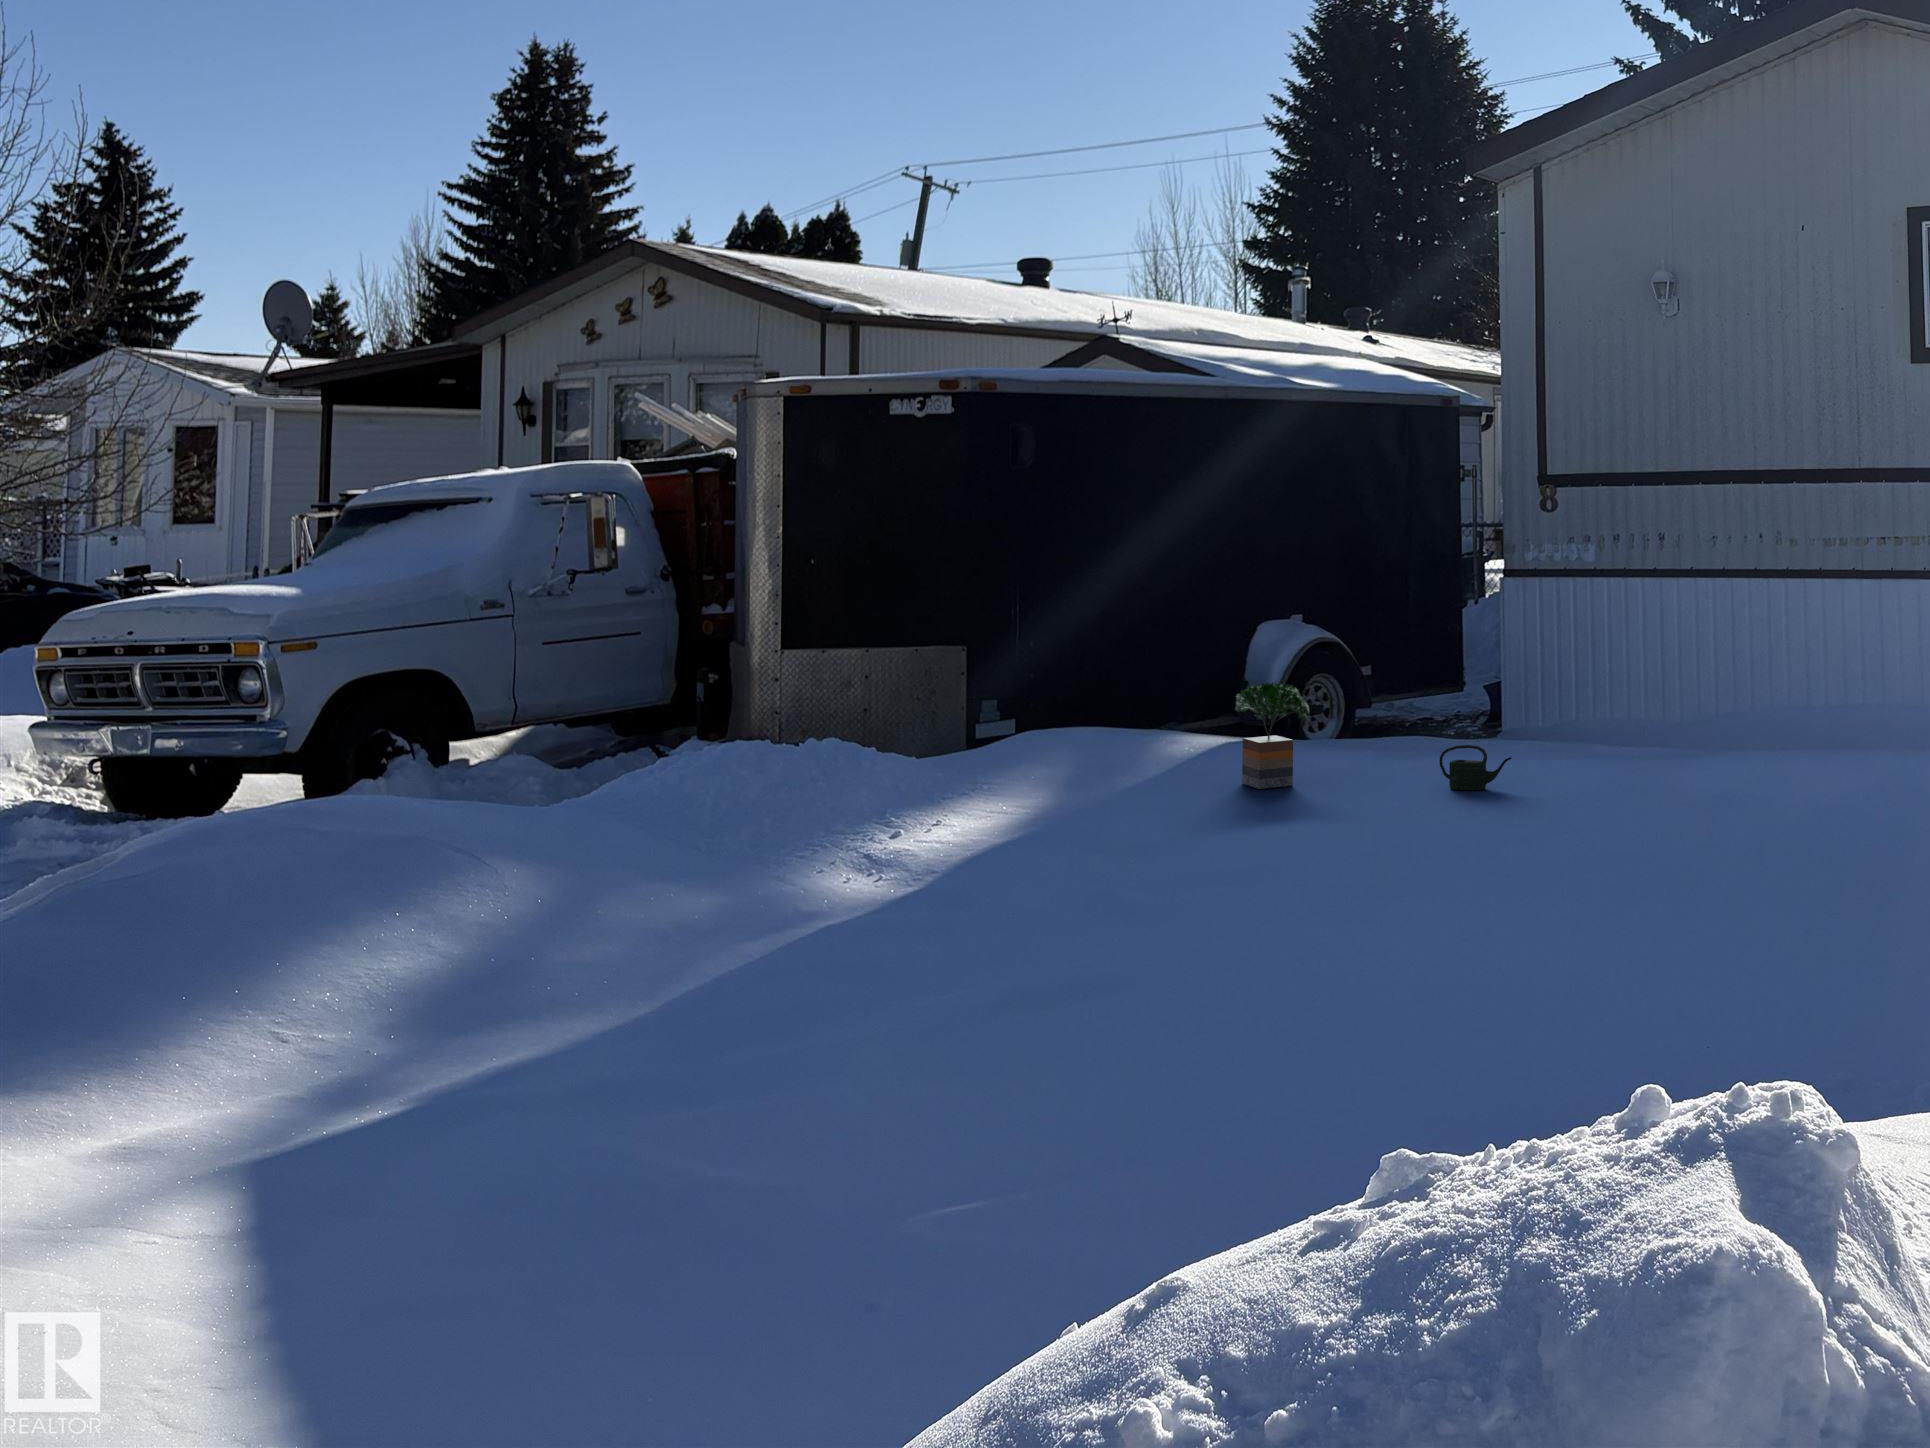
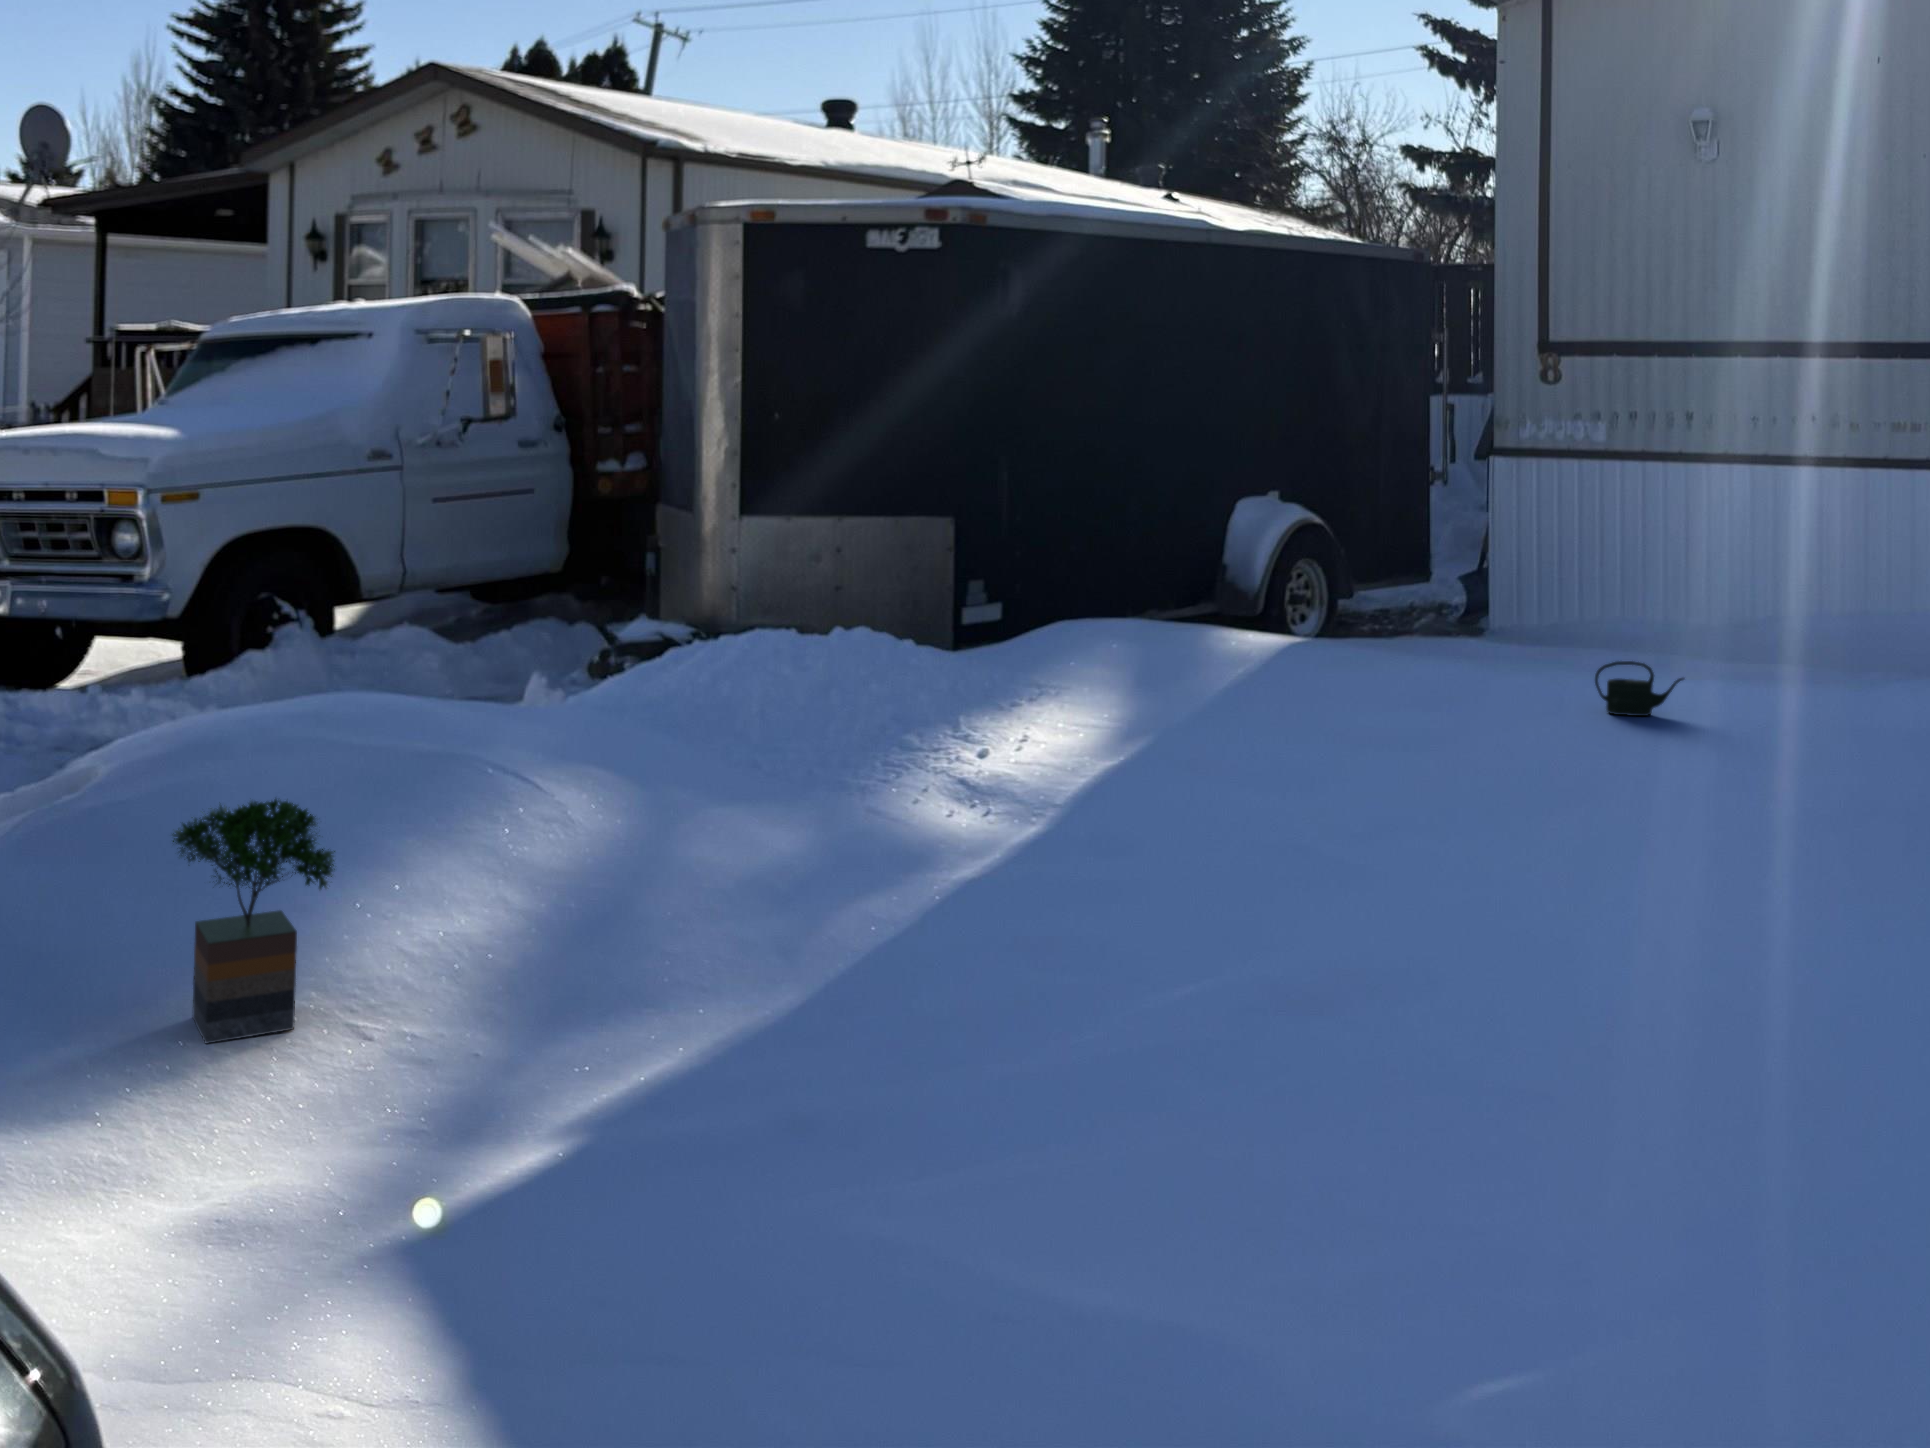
potted tree: present [1236,683,1309,789] -> present [172,799,335,1043]

